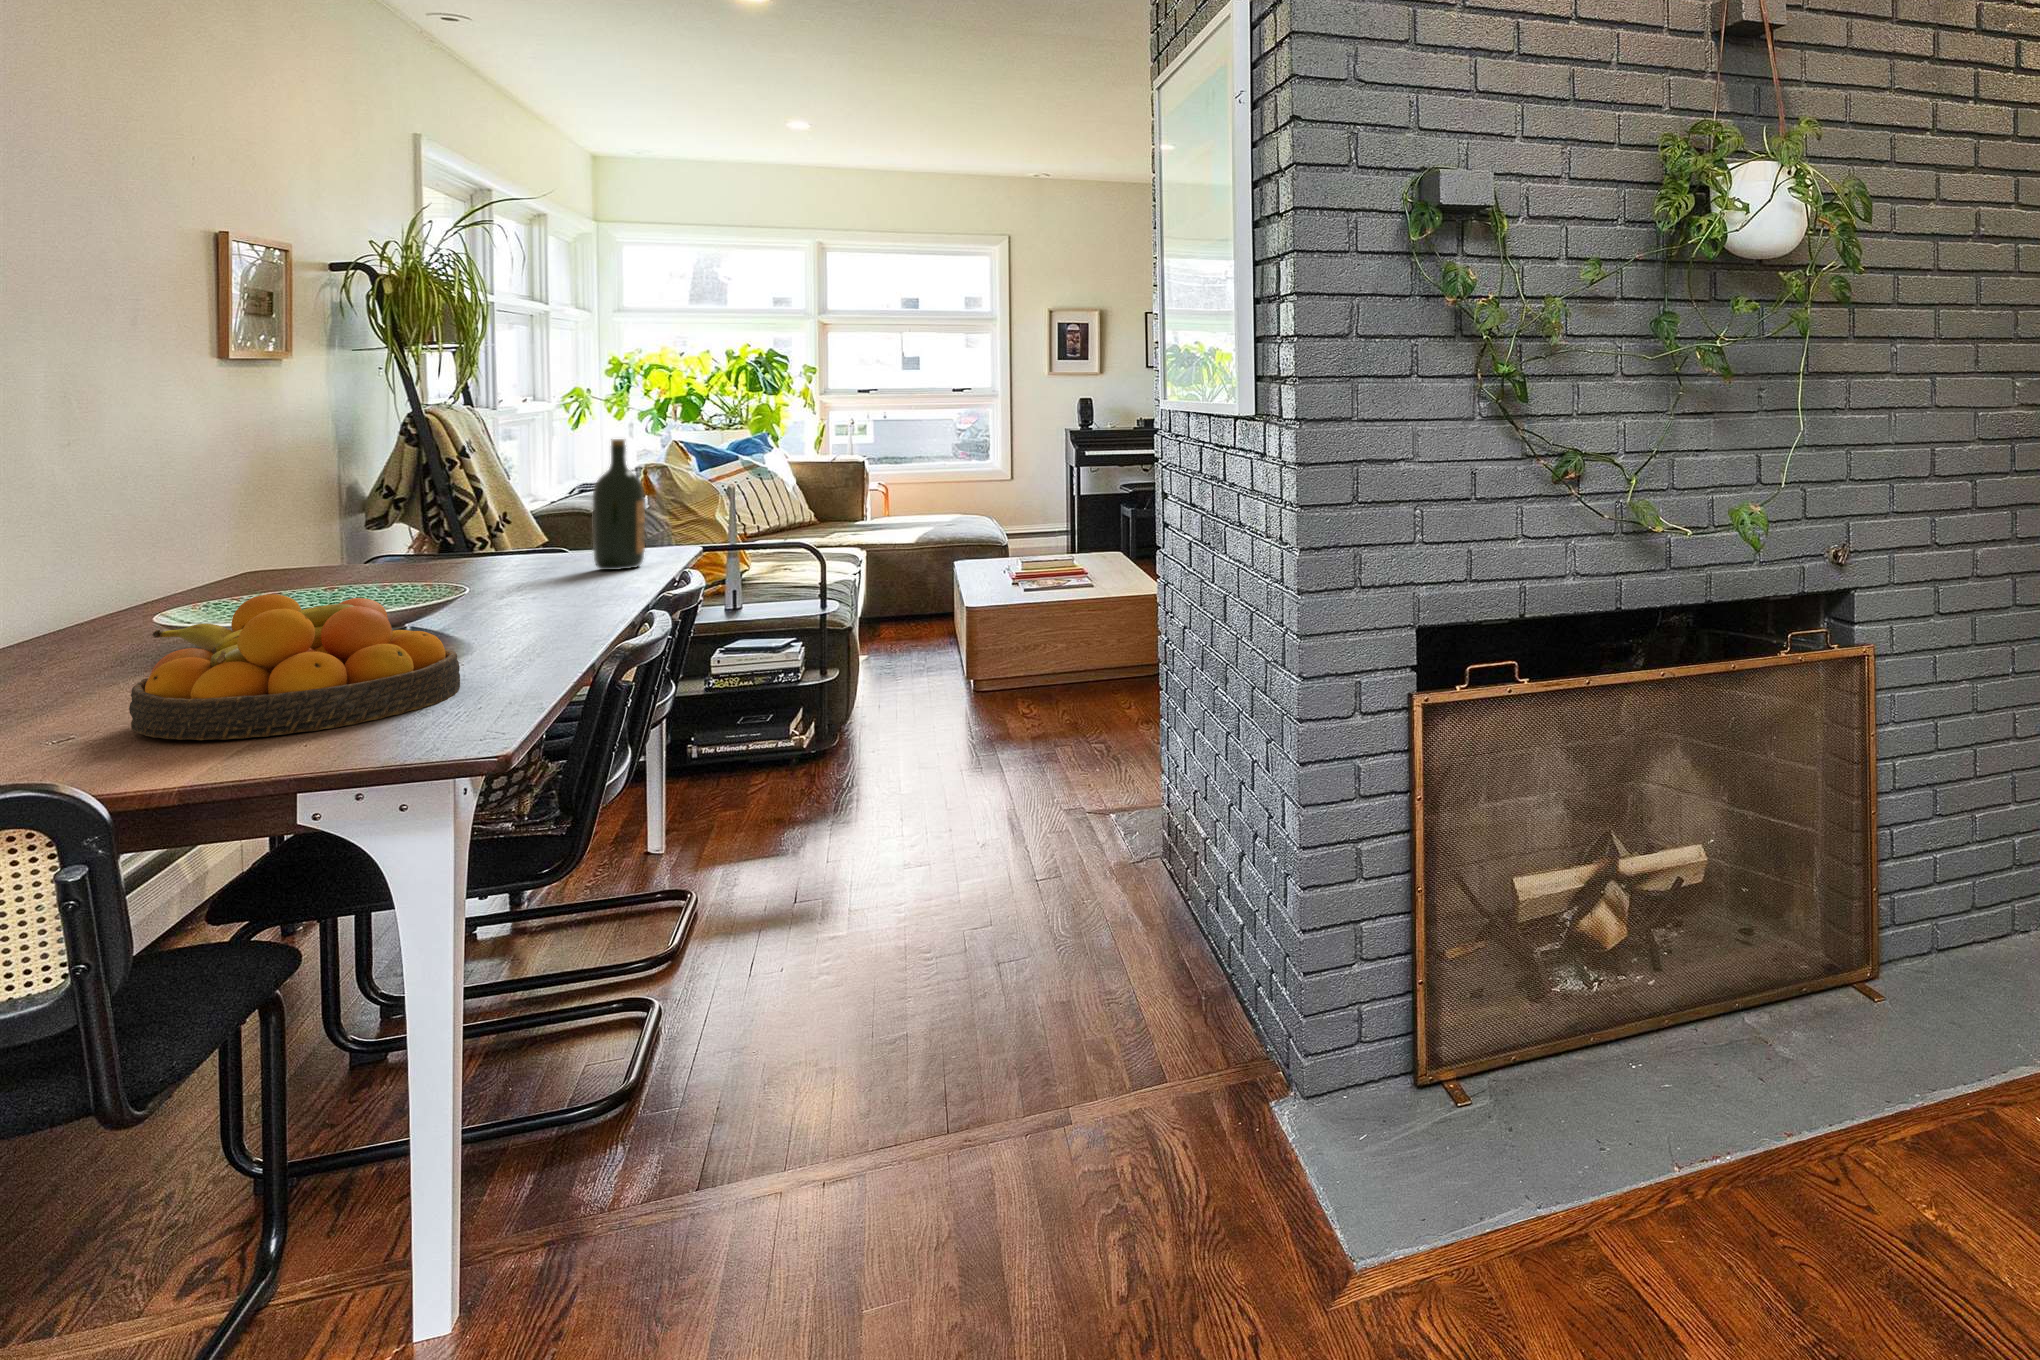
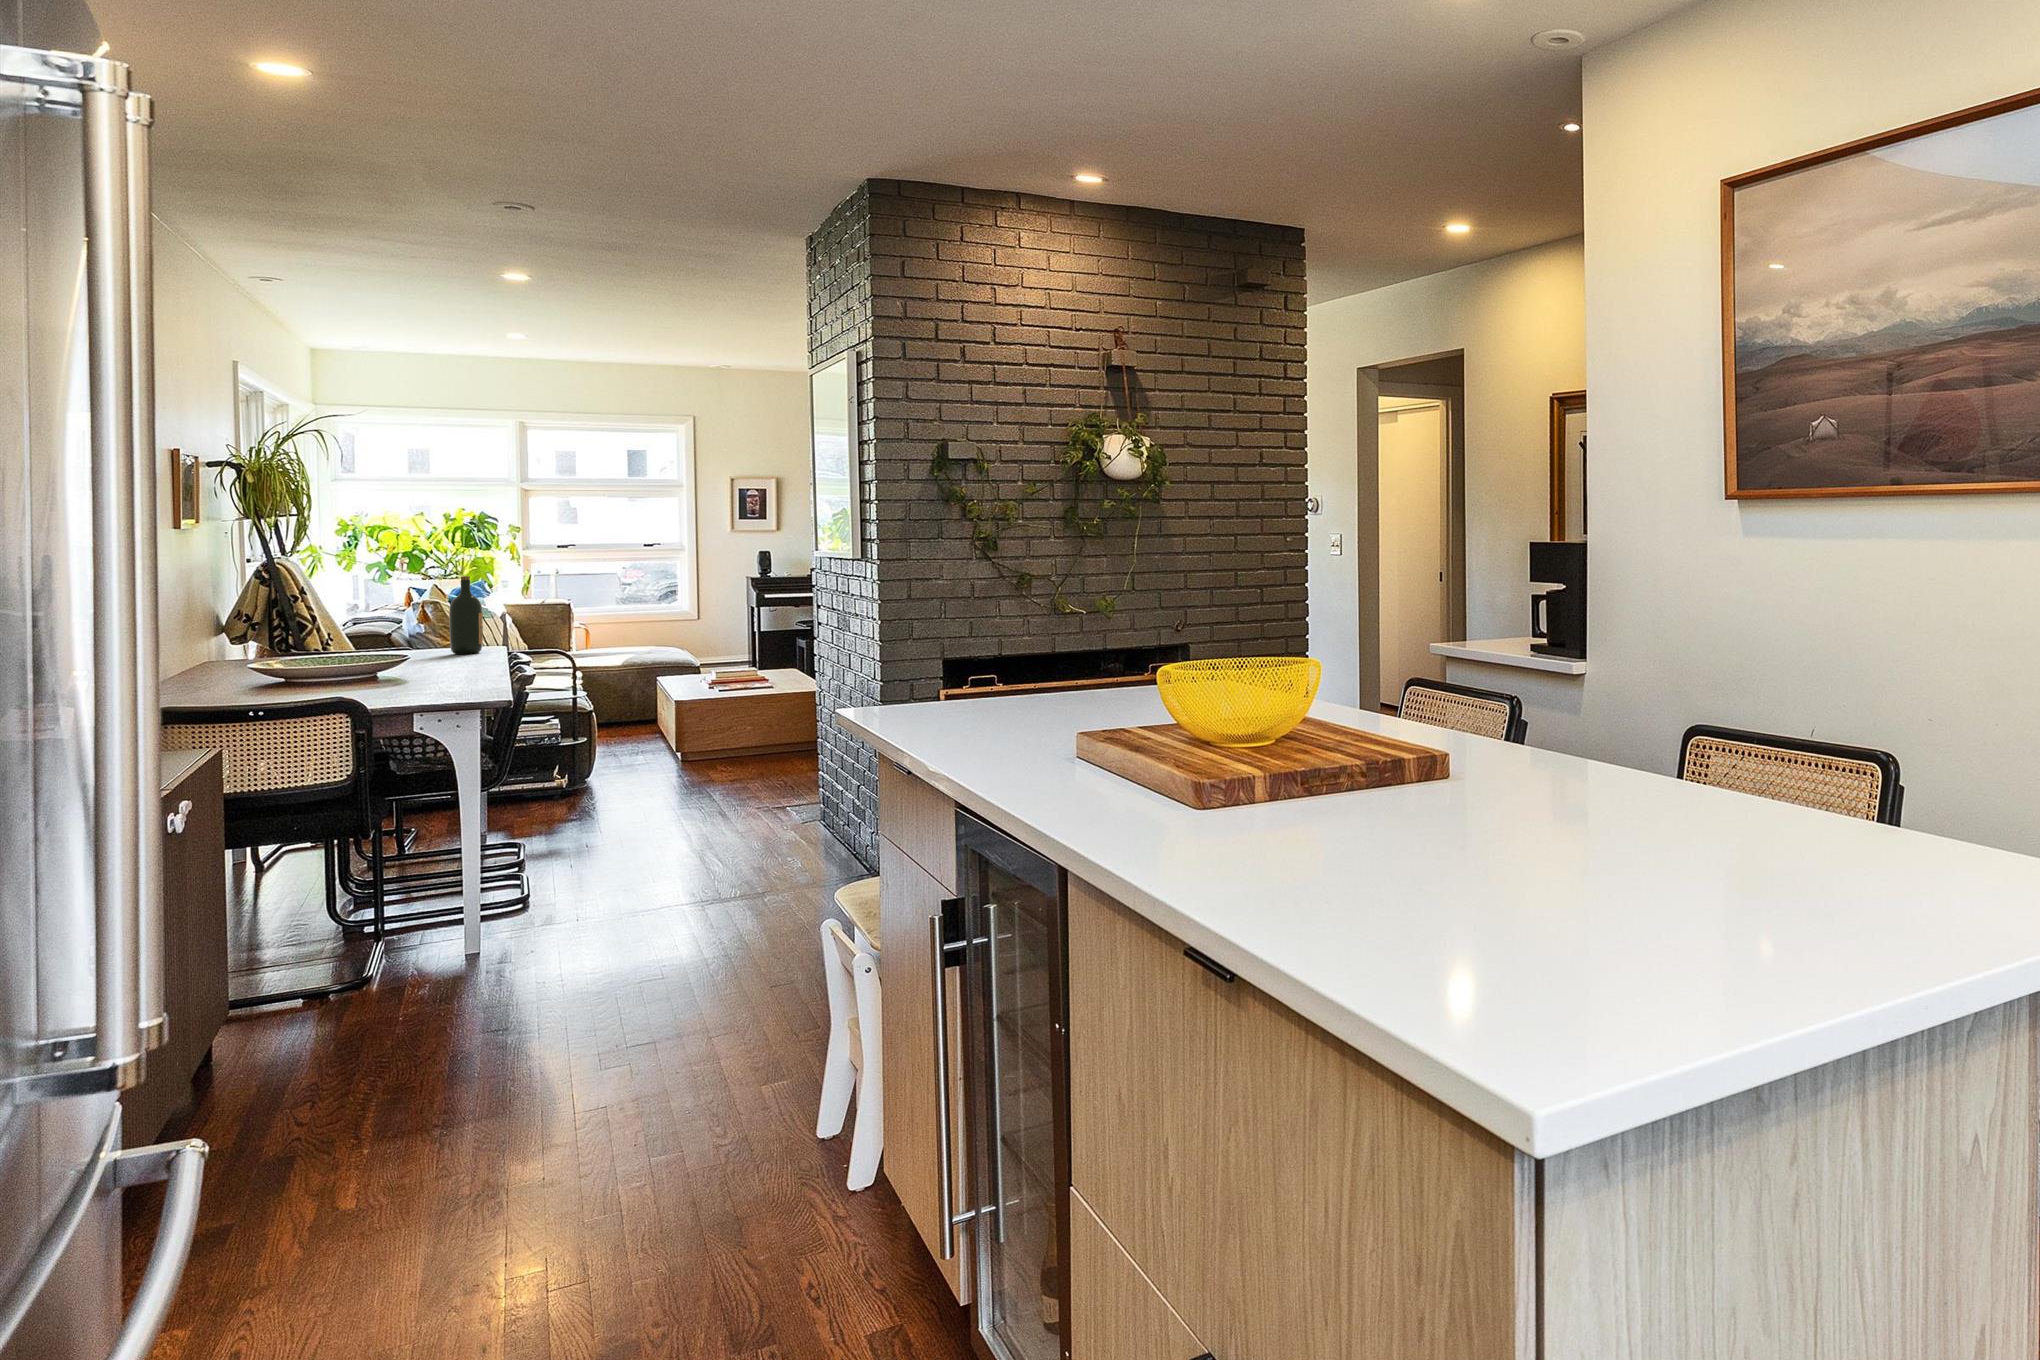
fruit bowl: present [129,594,460,740] -> none [304,643,451,702]

